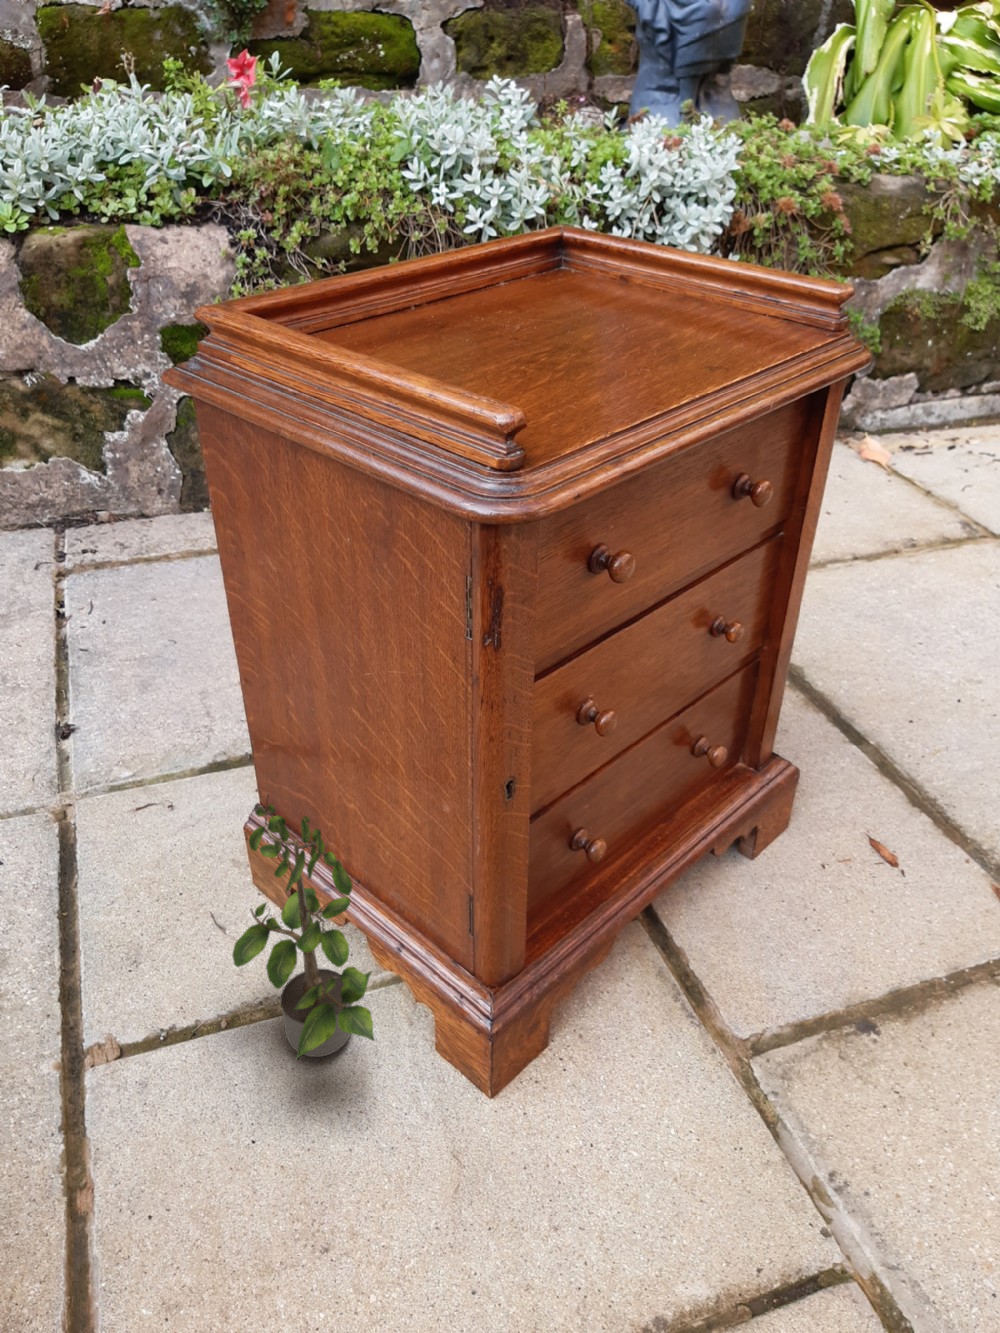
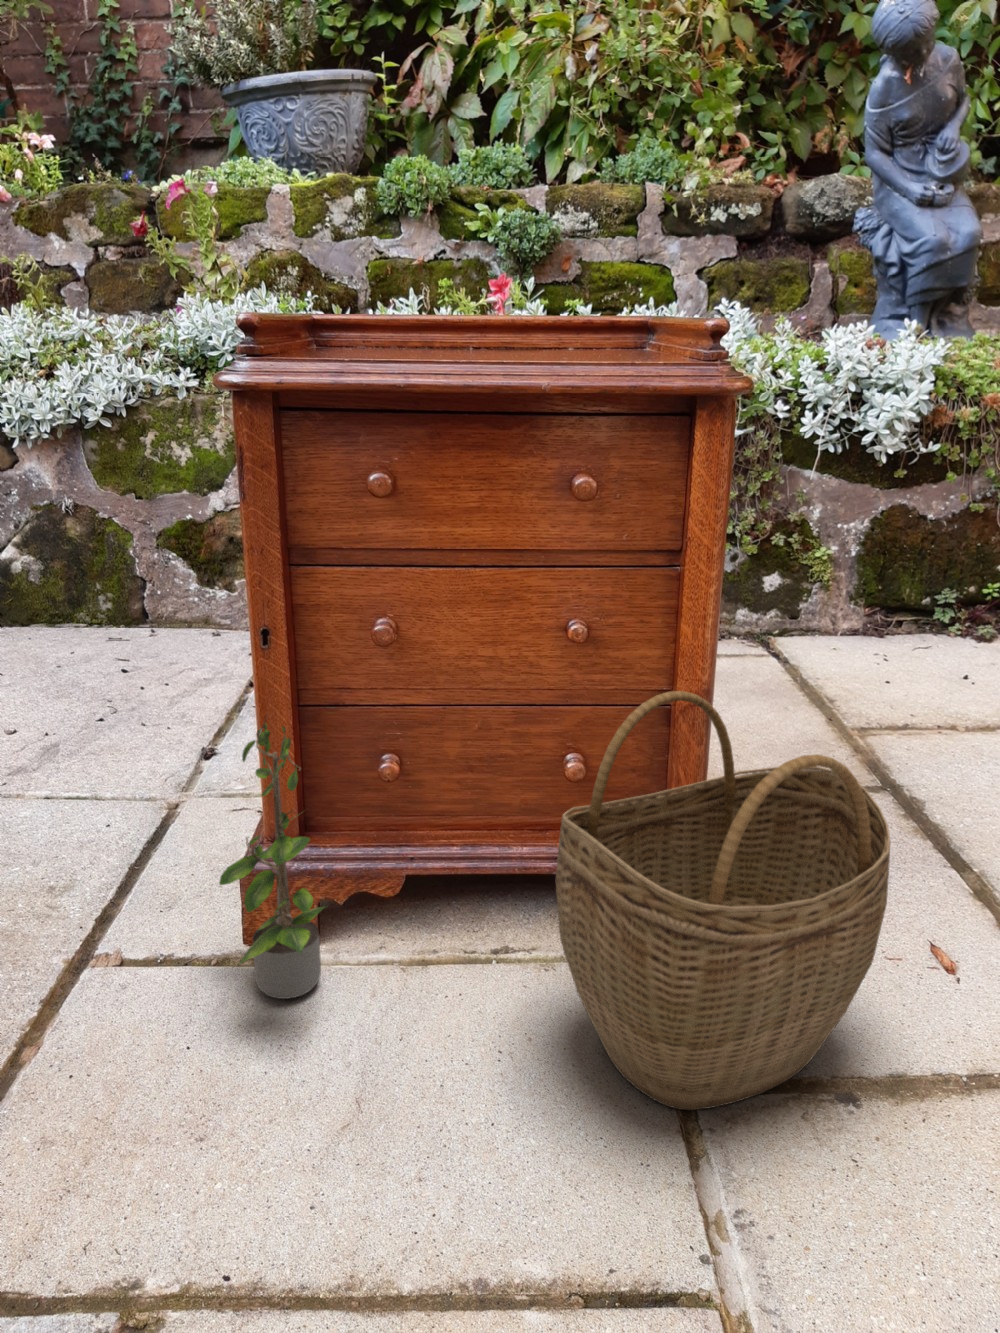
woven basket: none [608,699,912,1079] -> present [556,691,890,1110]

